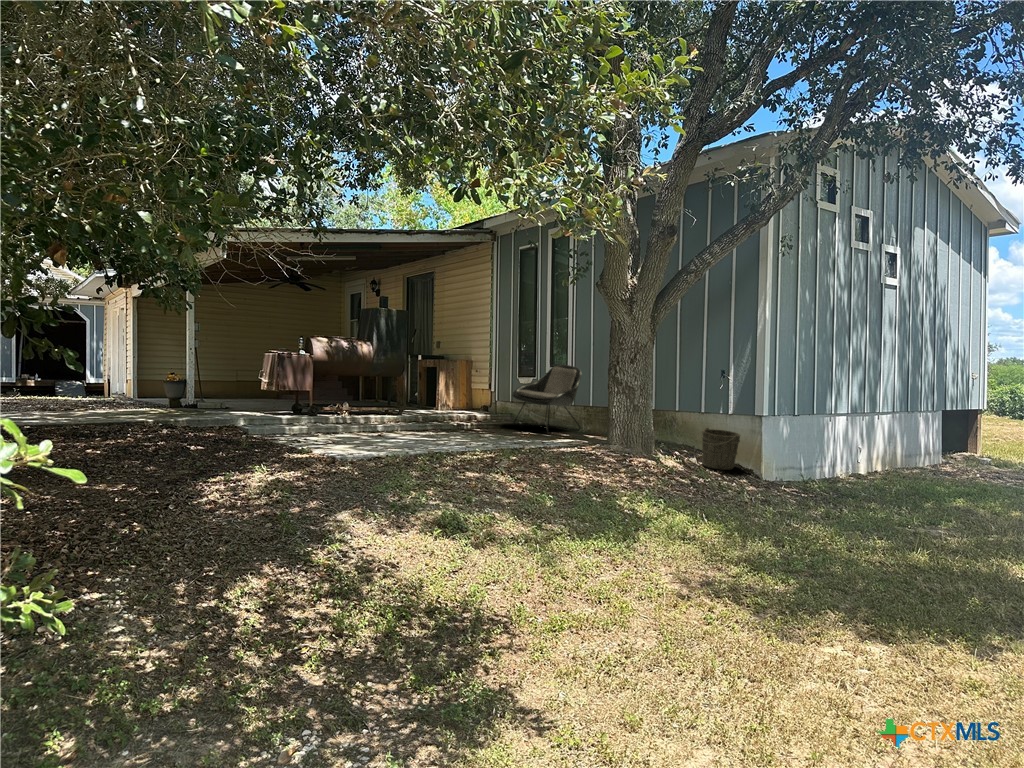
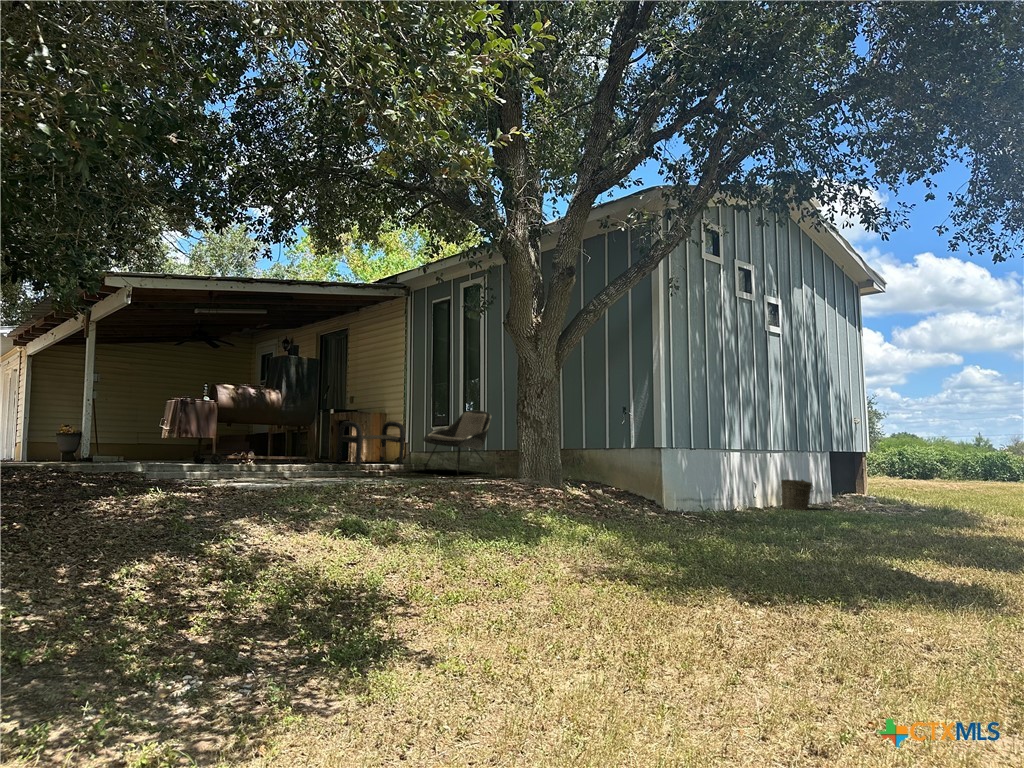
bench: none [425,370,493,417] -> present [336,421,405,466]
bucket: present [697,428,740,470] -> present [781,480,815,510]

